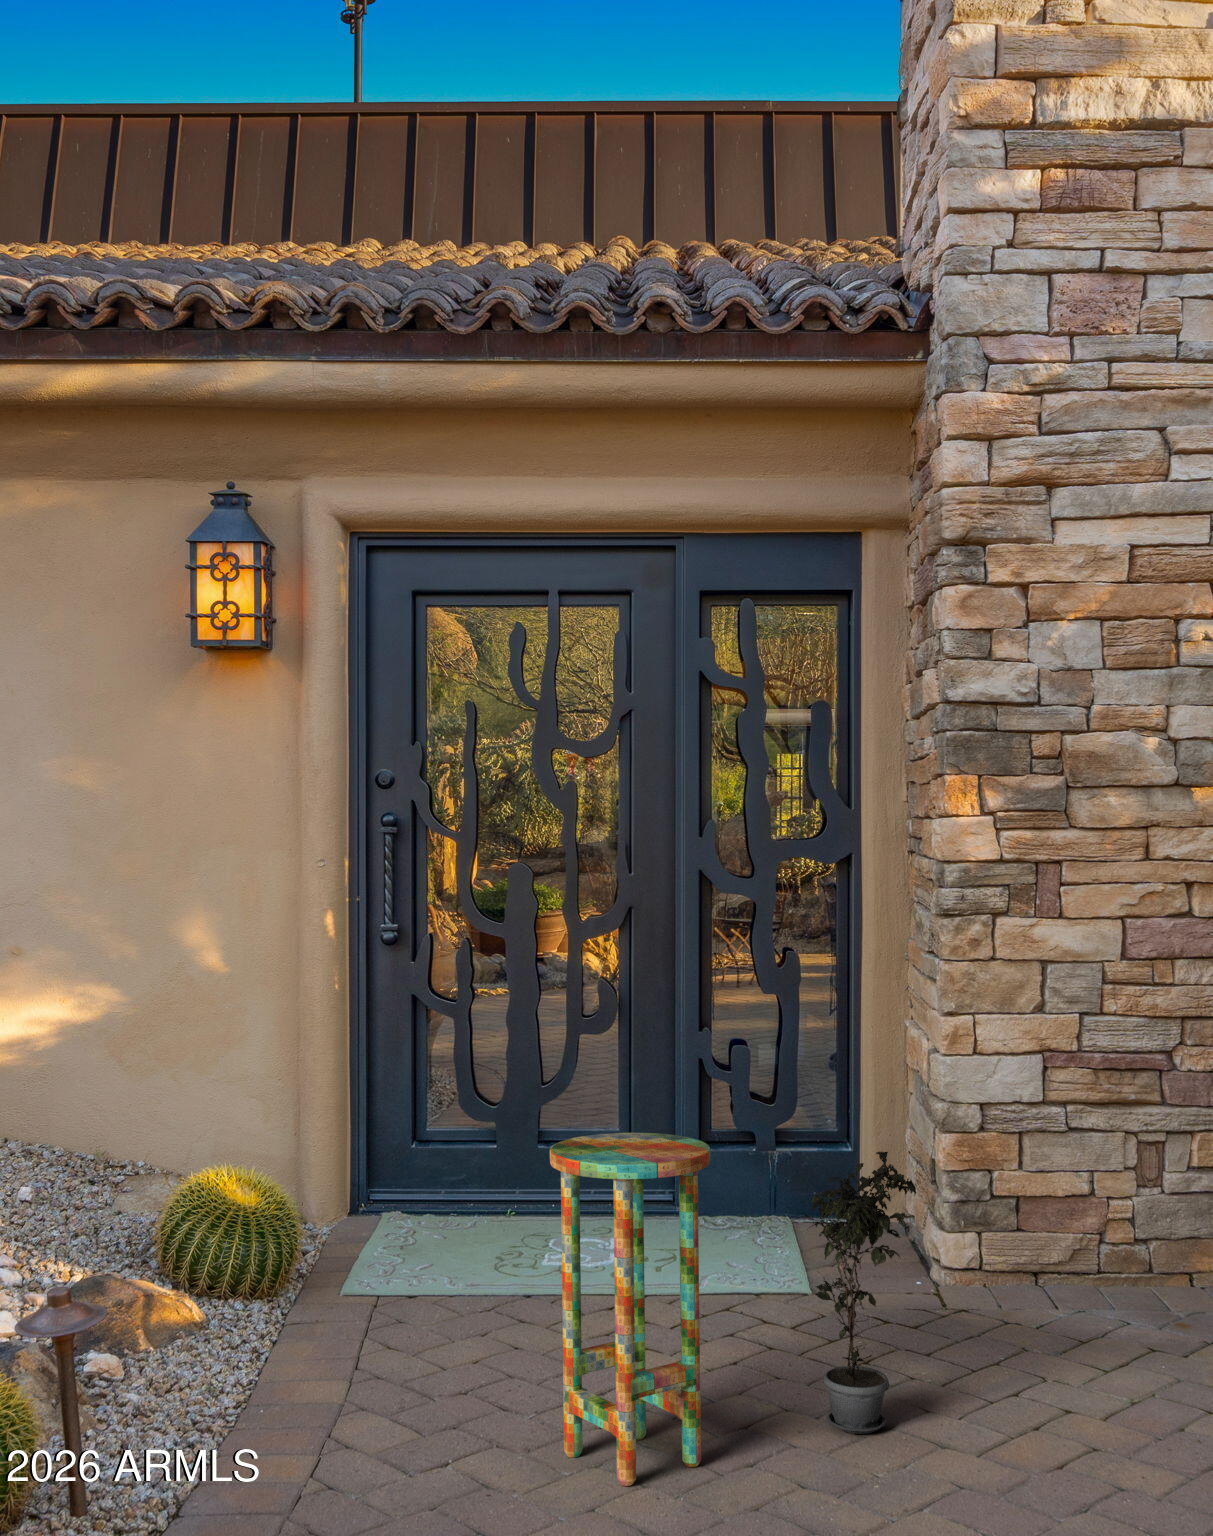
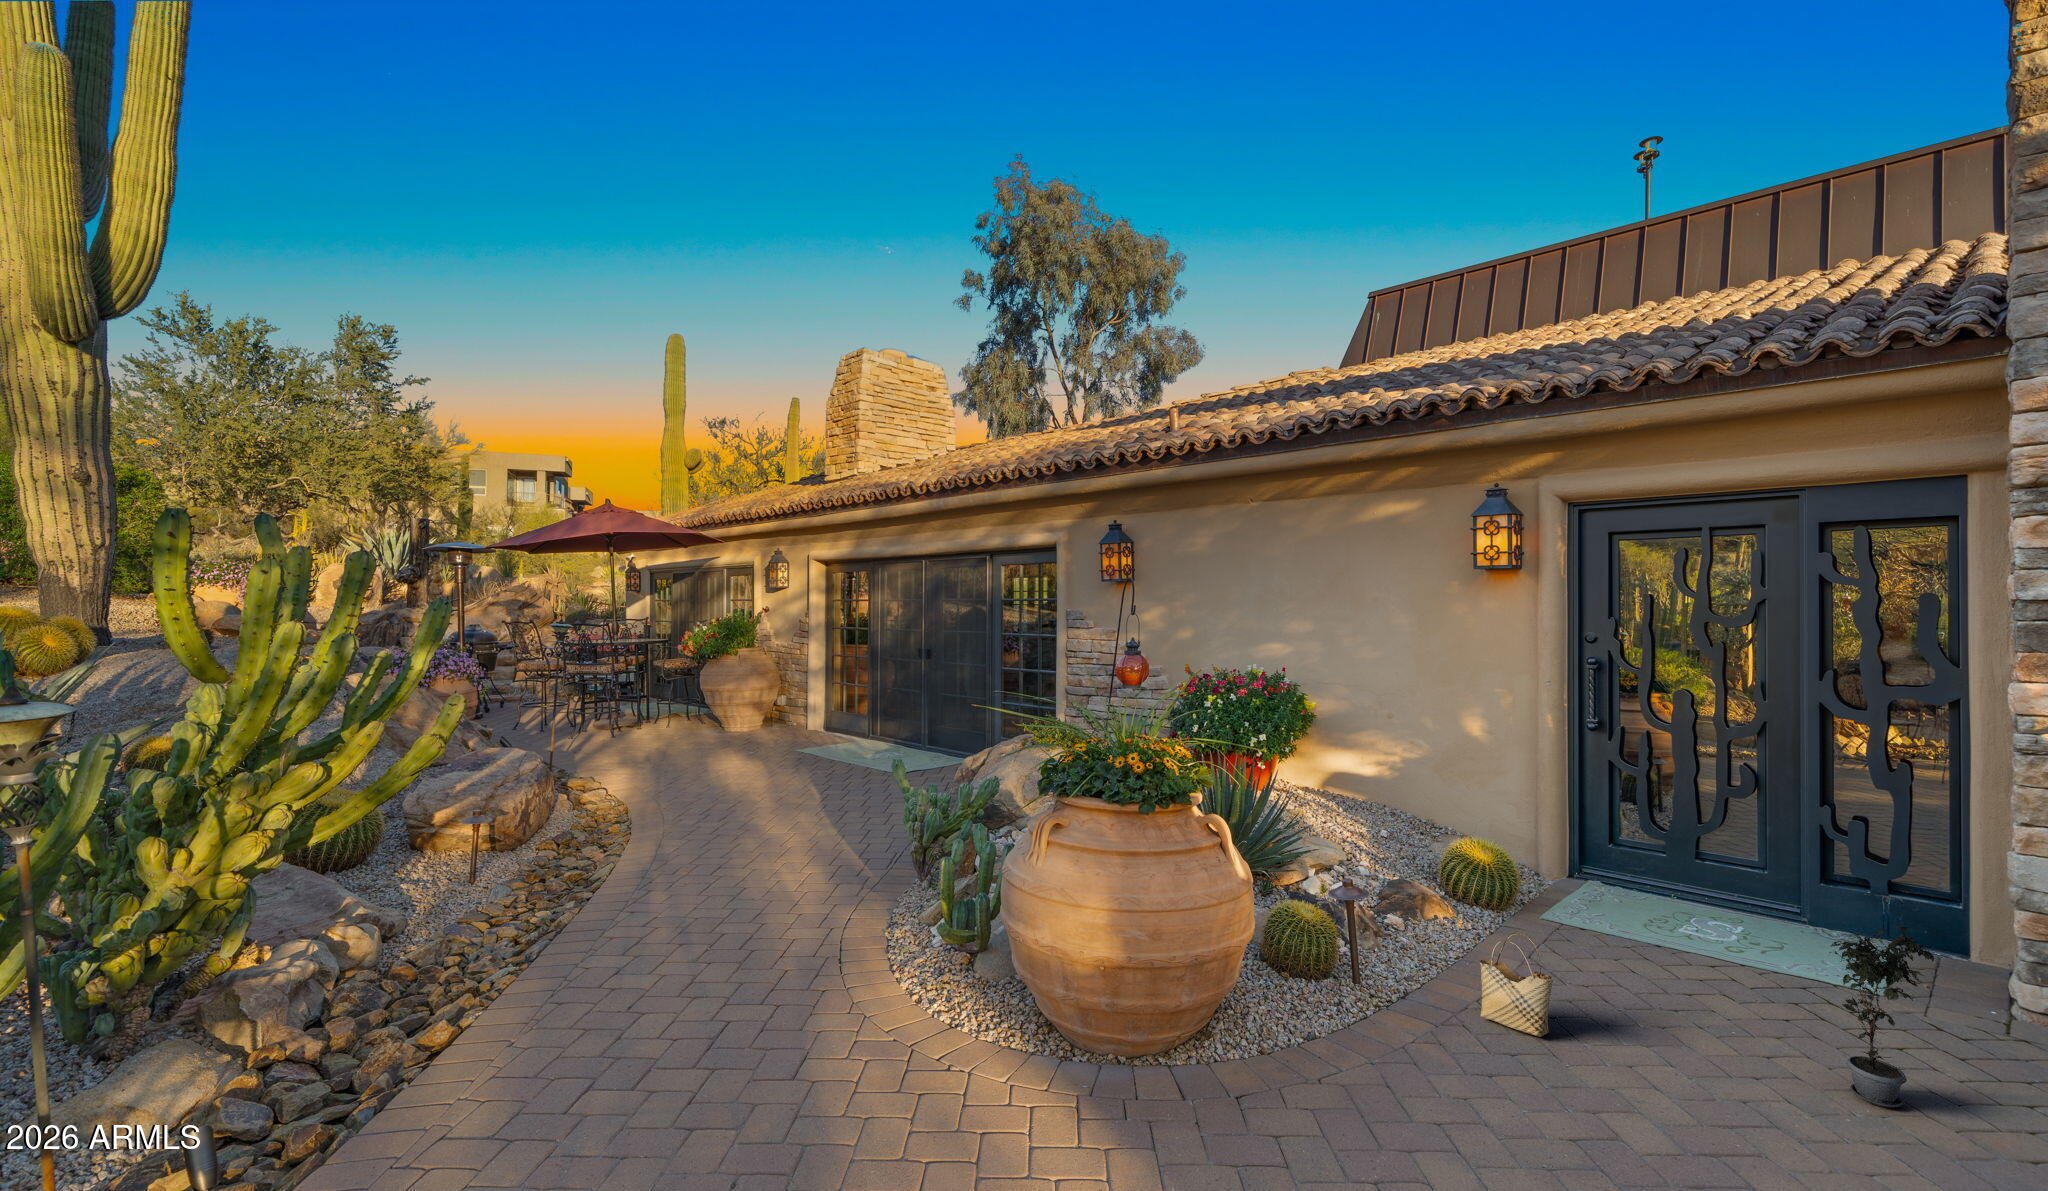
side table: present [550,1133,711,1486] -> none [1629,869,1745,1082]
woven basket: none [311,1306,441,1492] -> present [1479,933,1553,1037]

